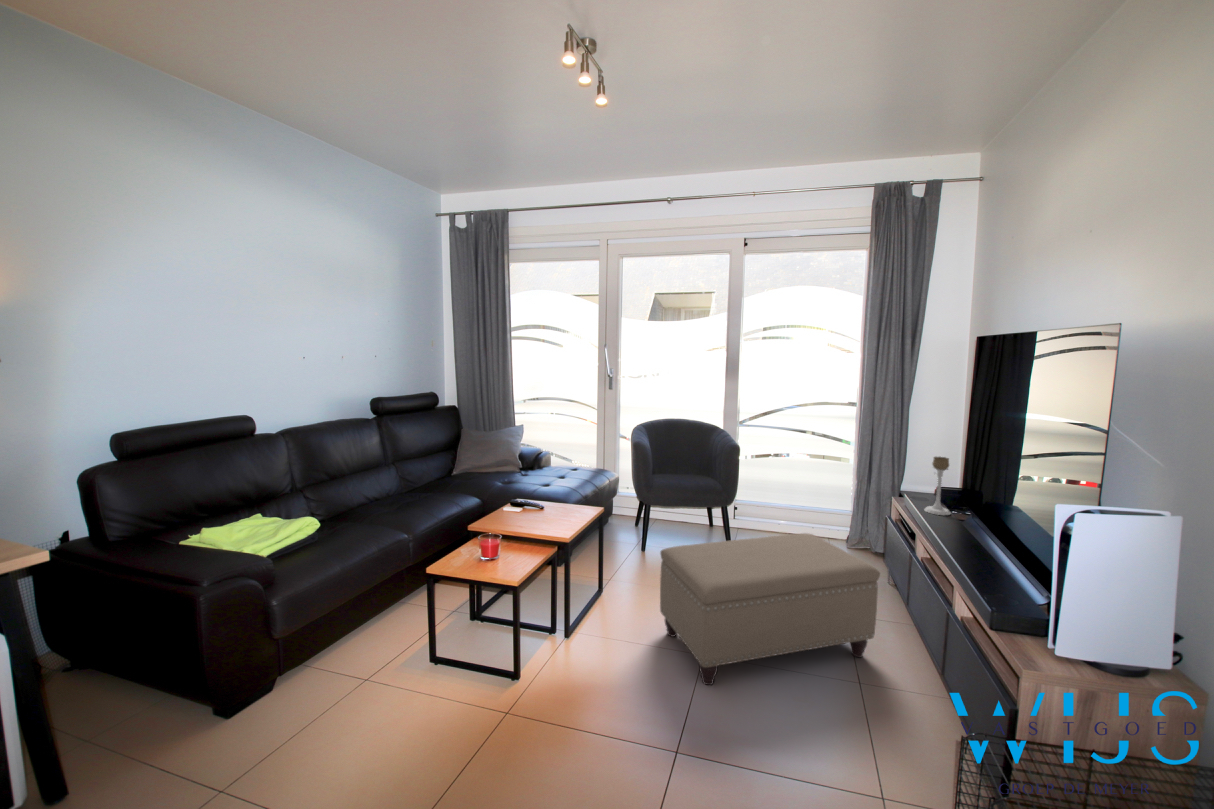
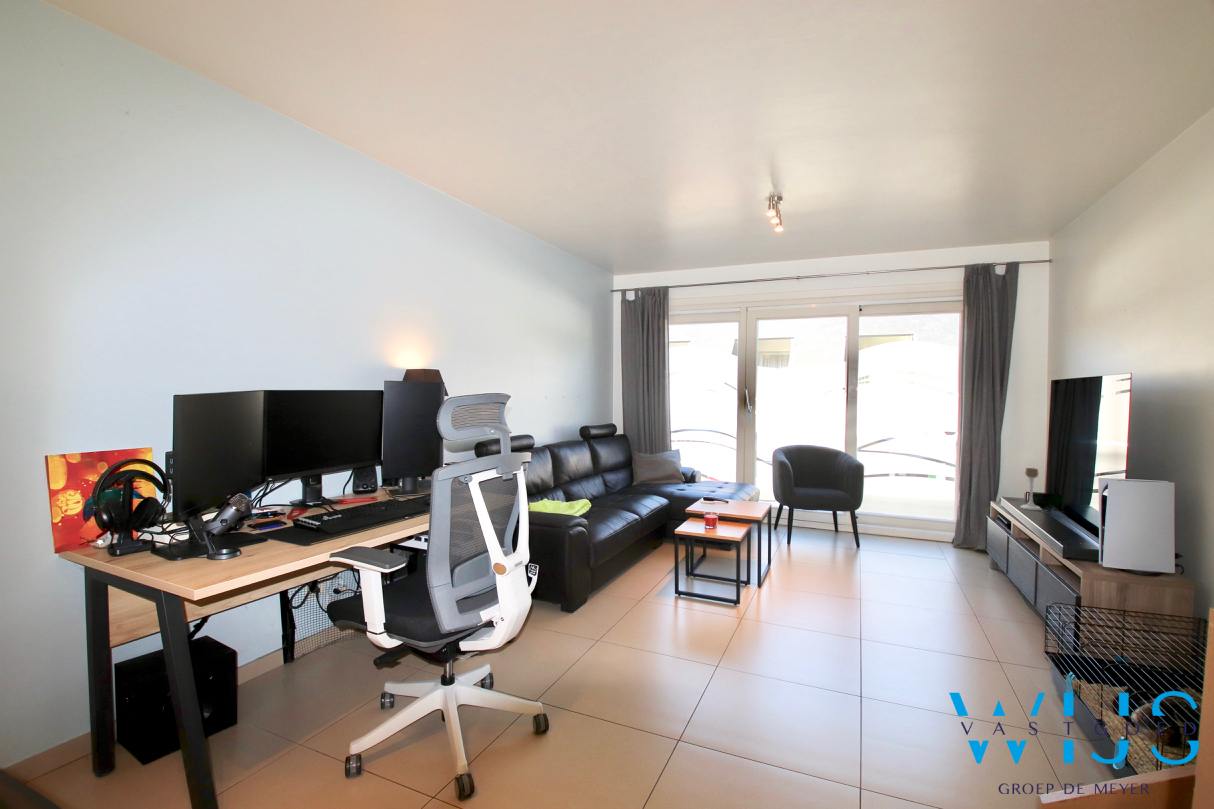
ottoman: present [660,533,880,685] -> none [830,522,993,614]

